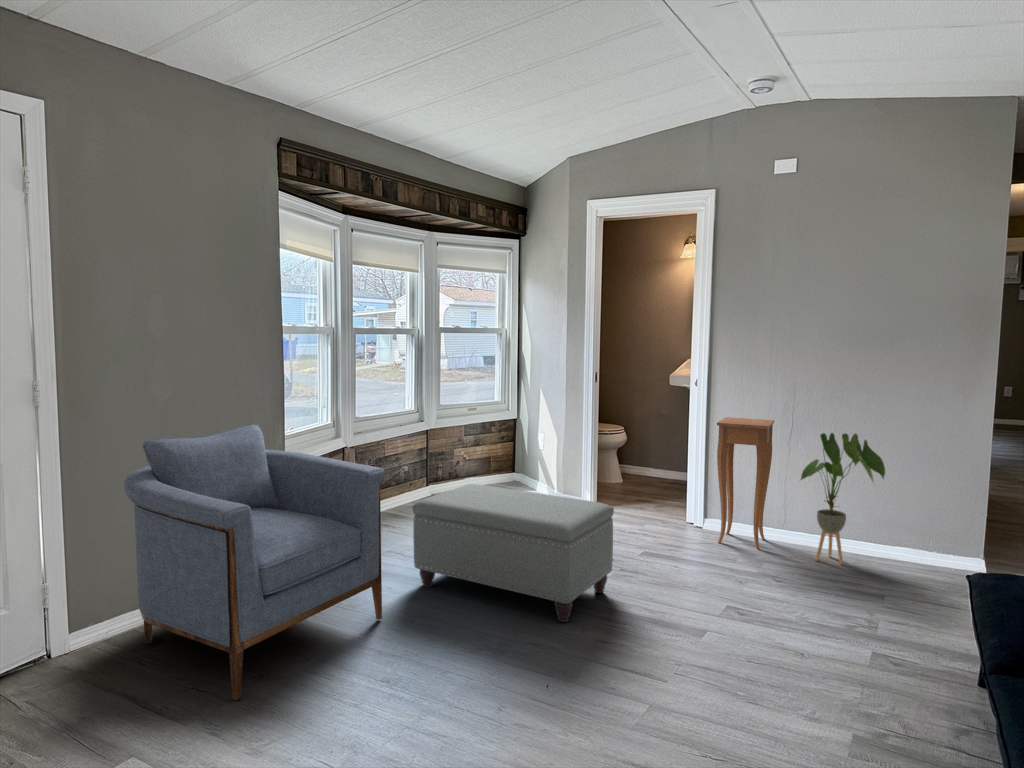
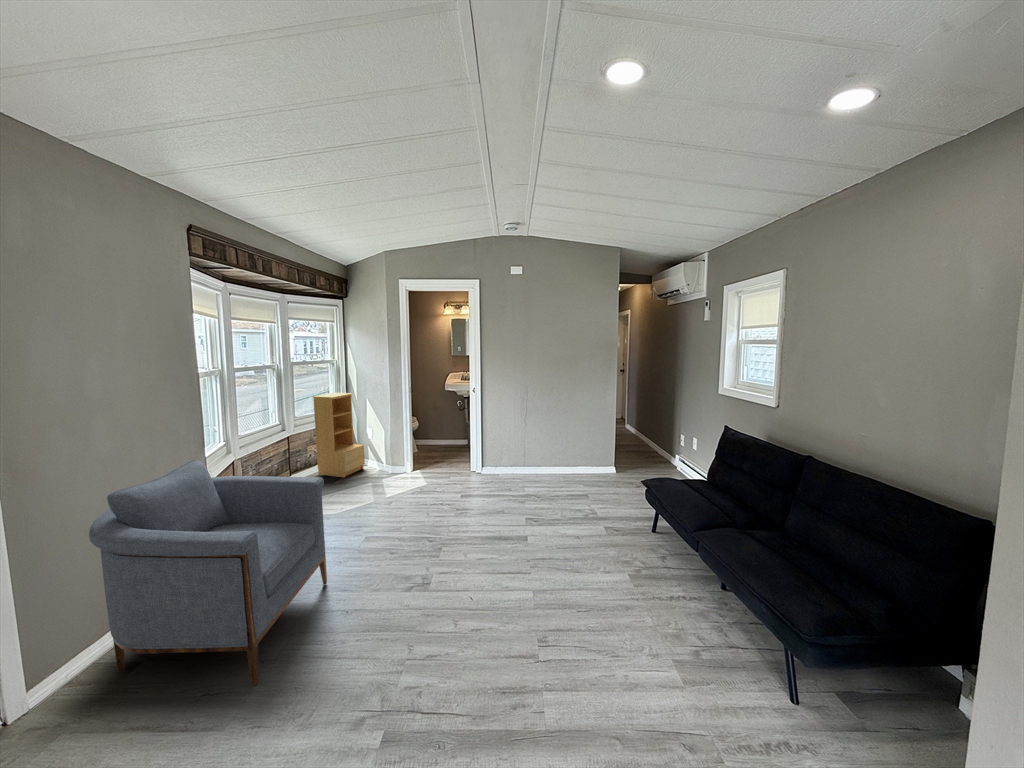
bookshelf: none [466,376,530,500] -> present [313,393,365,477]
side table: present [717,417,774,549] -> none [491,409,519,480]
house plant: present [800,433,885,564] -> none [537,412,577,481]
ottoman: present [412,484,614,622] -> none [328,472,460,551]

